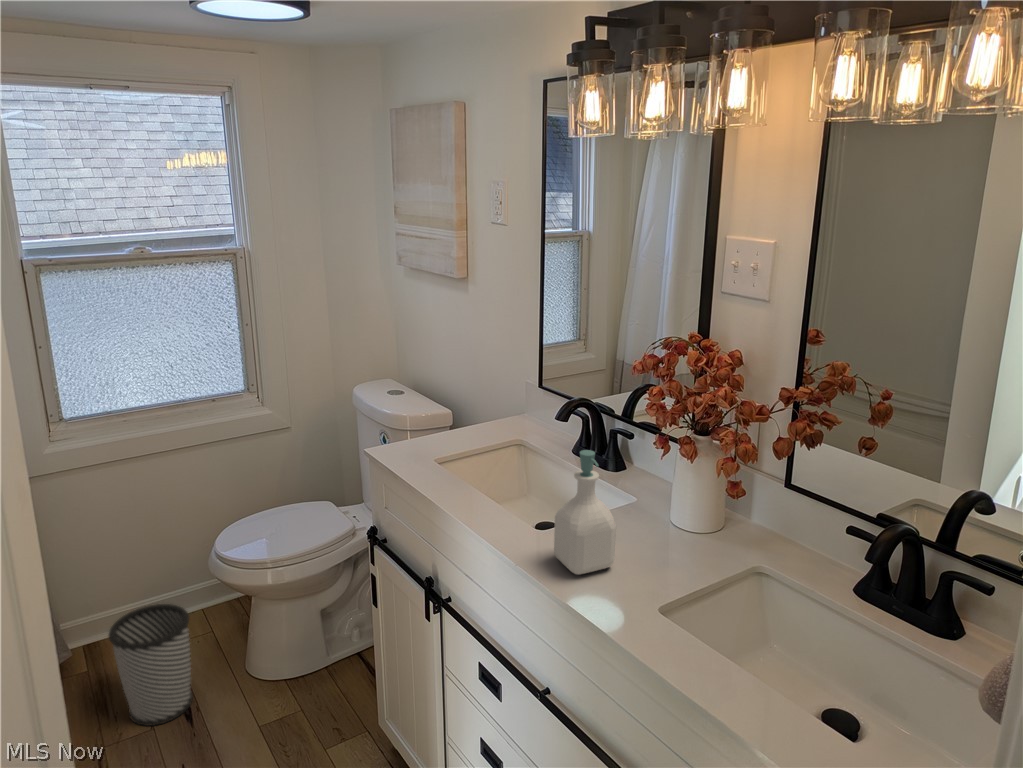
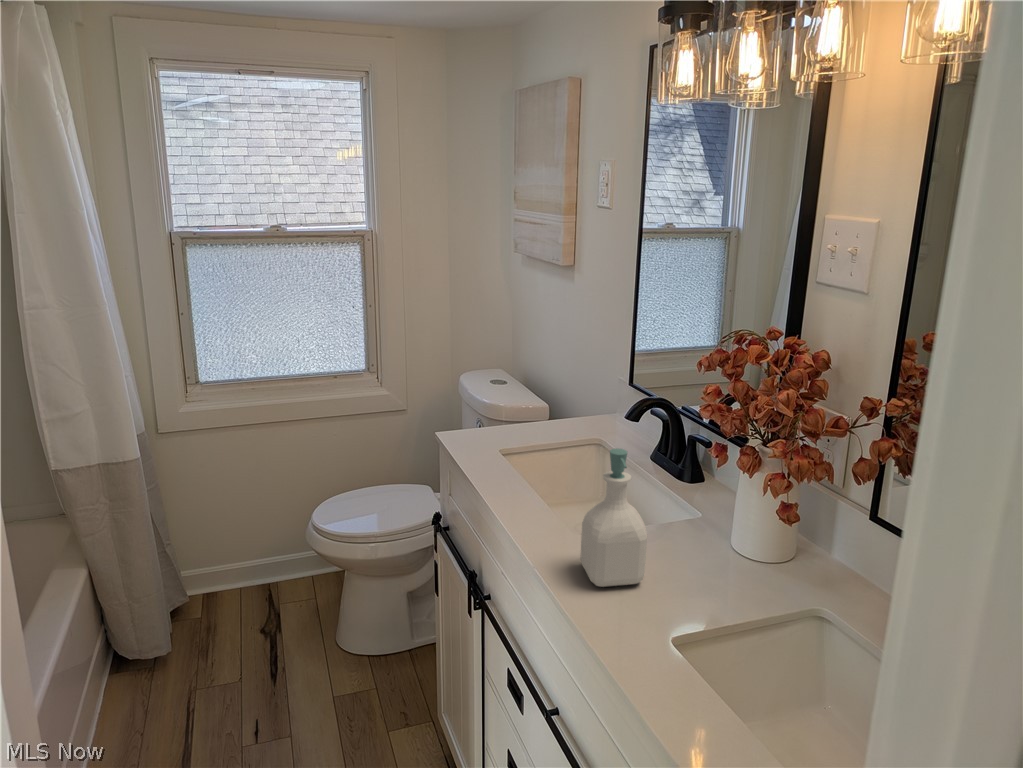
wastebasket: present [109,604,193,726] -> none [209,564,283,678]

